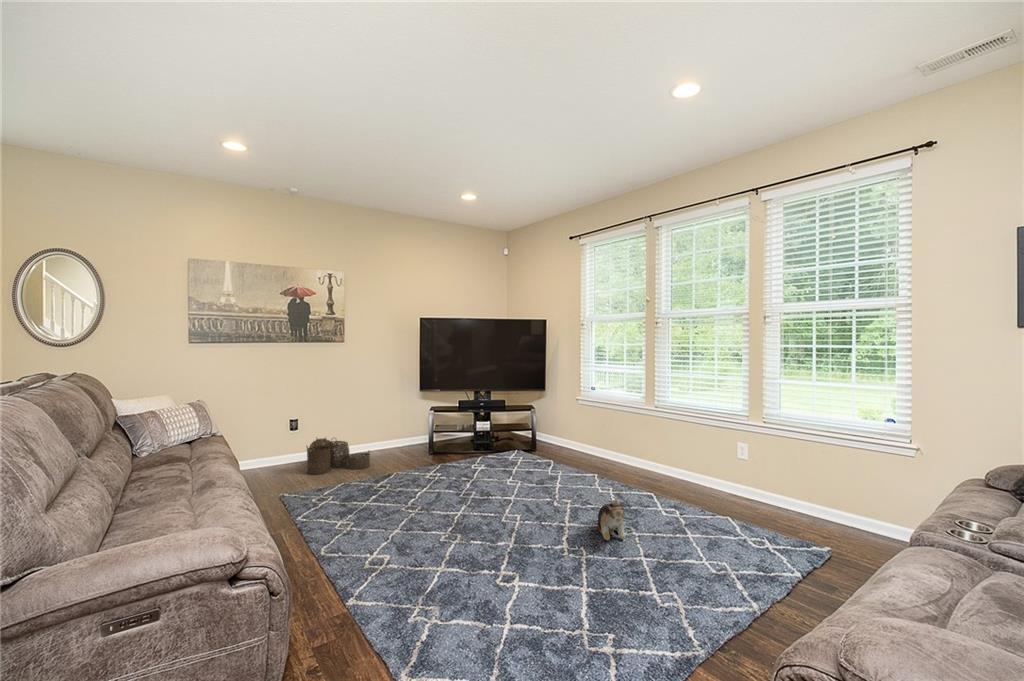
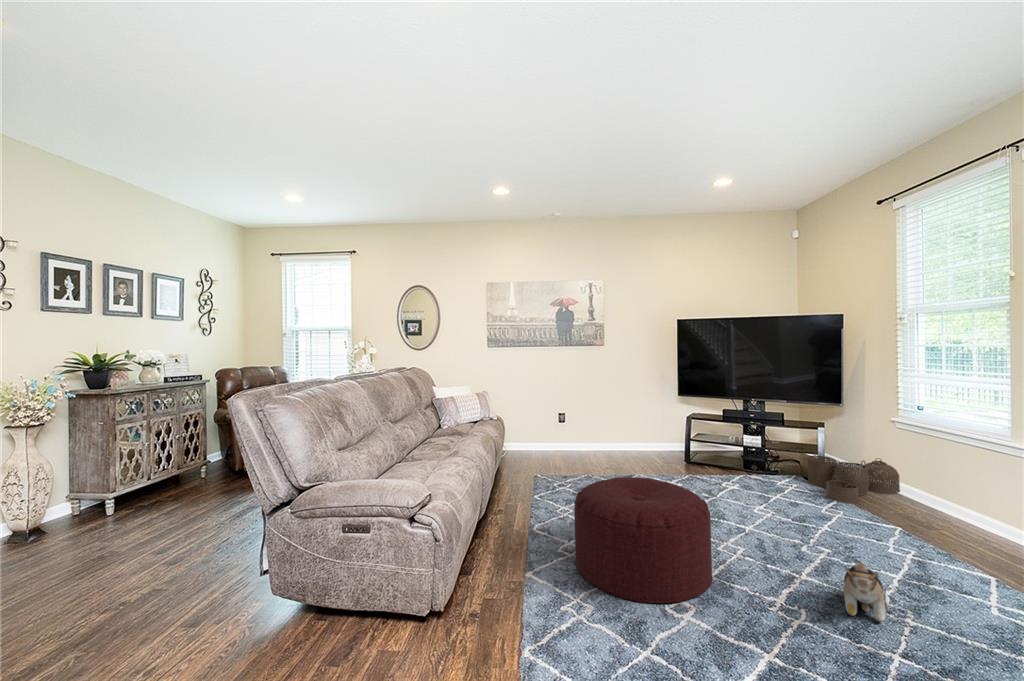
woven basket: present [306,438,370,474] -> present [807,452,900,503]
ottoman: none [388,470,517,589] -> present [574,477,712,603]

